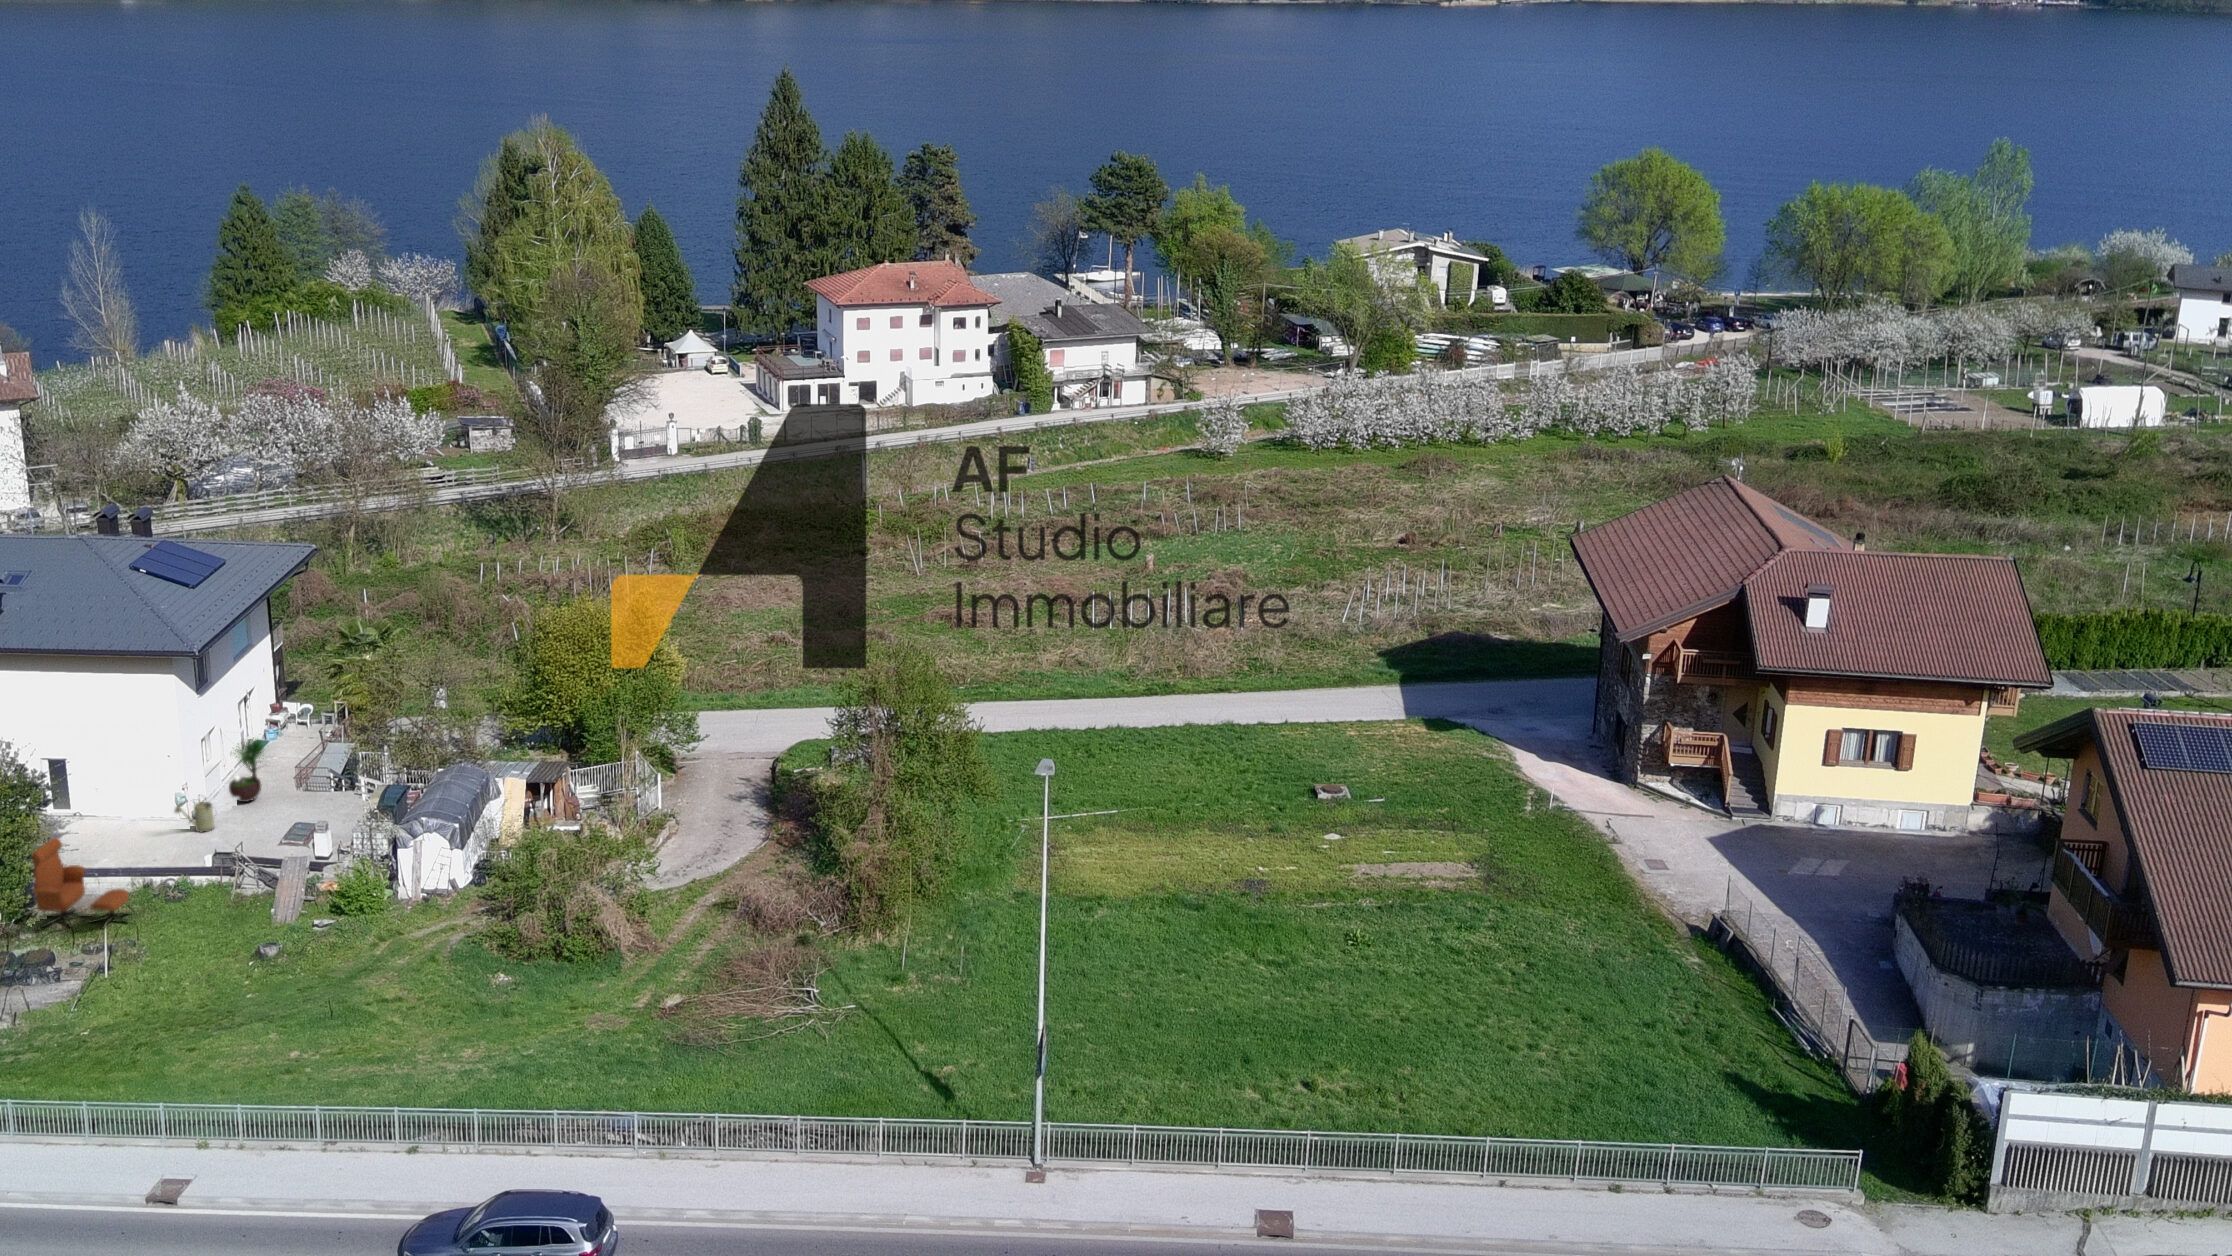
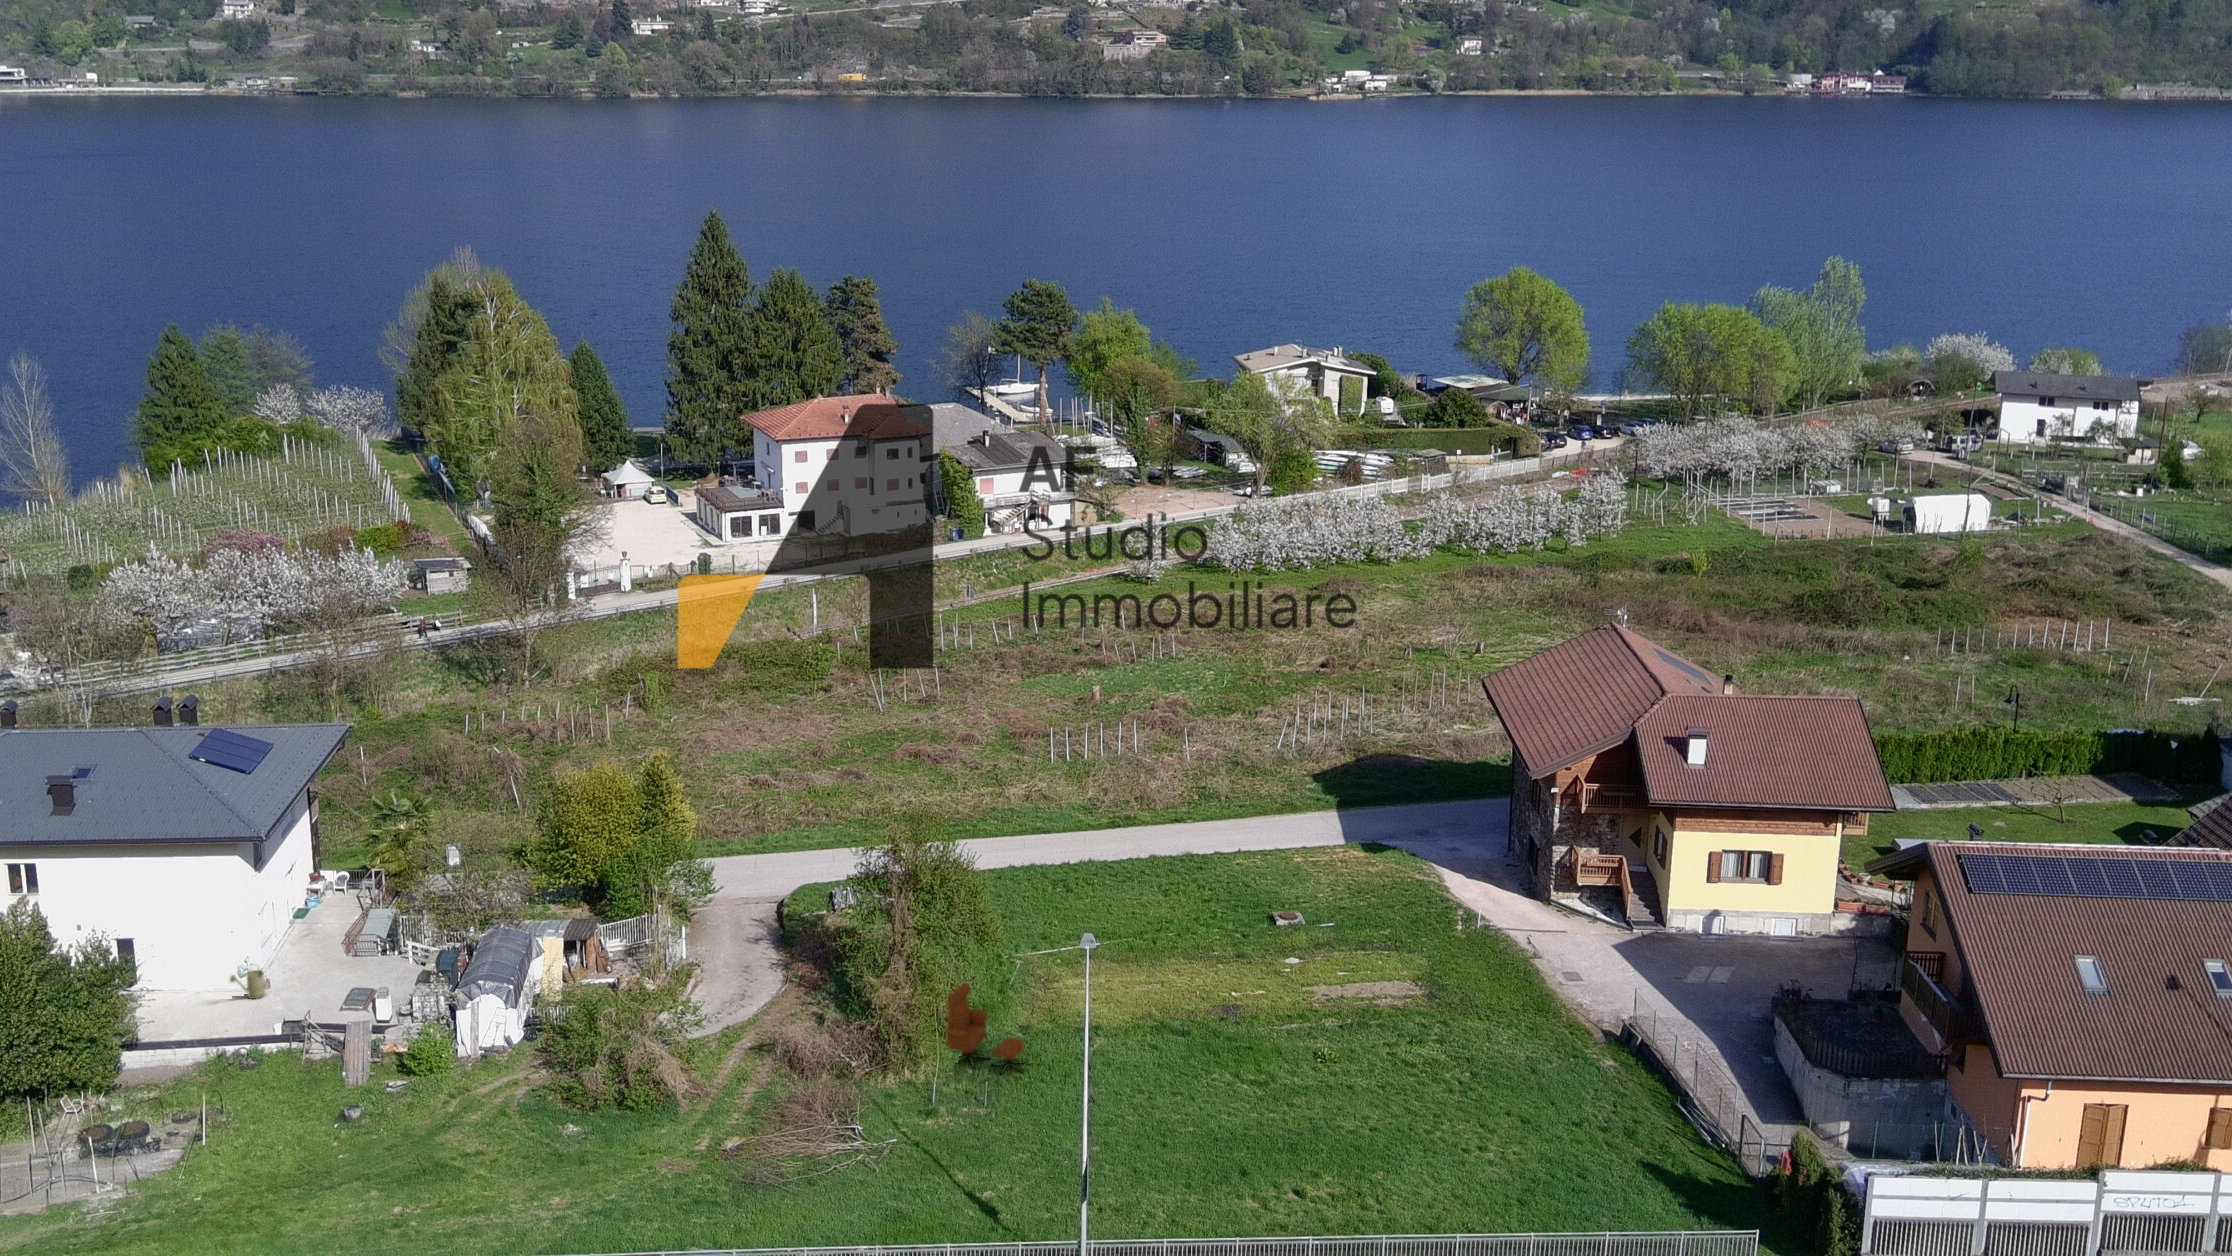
potted tree: present [229,739,264,802] -> none [273,902,310,967]
lounge chair: present [32,838,131,928] -> present [946,983,1024,1074]

